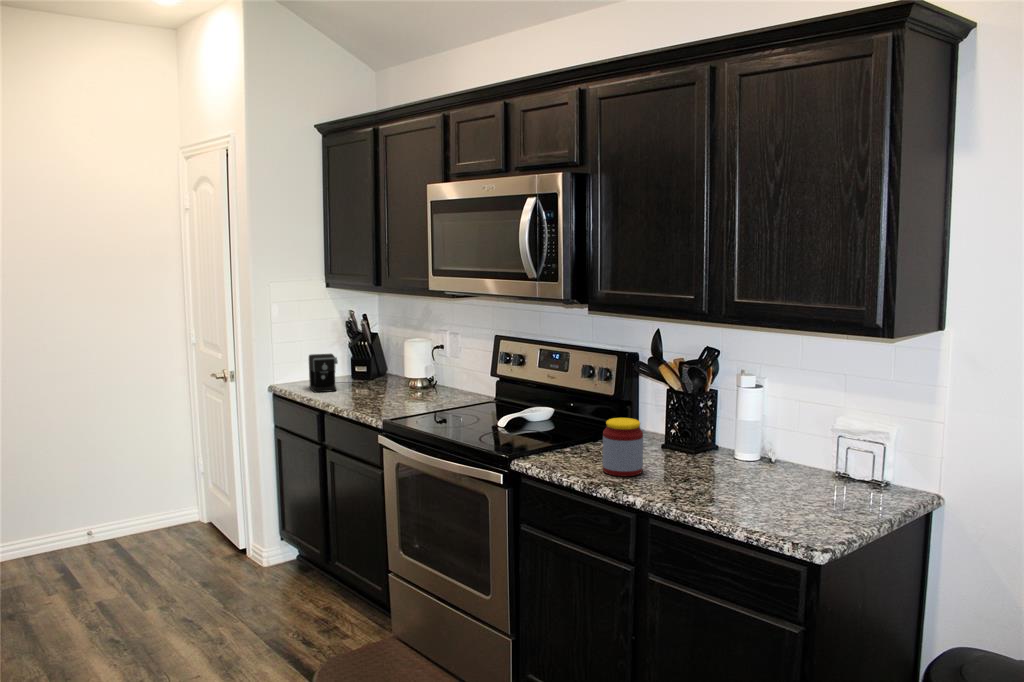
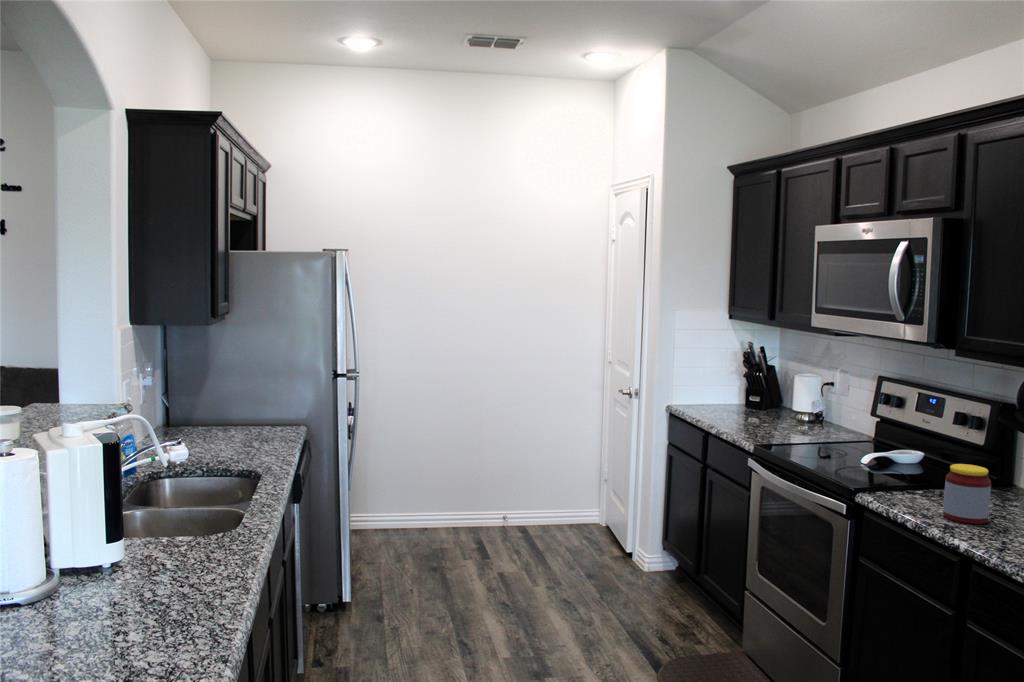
coffee maker: present [309,354,368,392] -> none [700,380,757,416]

